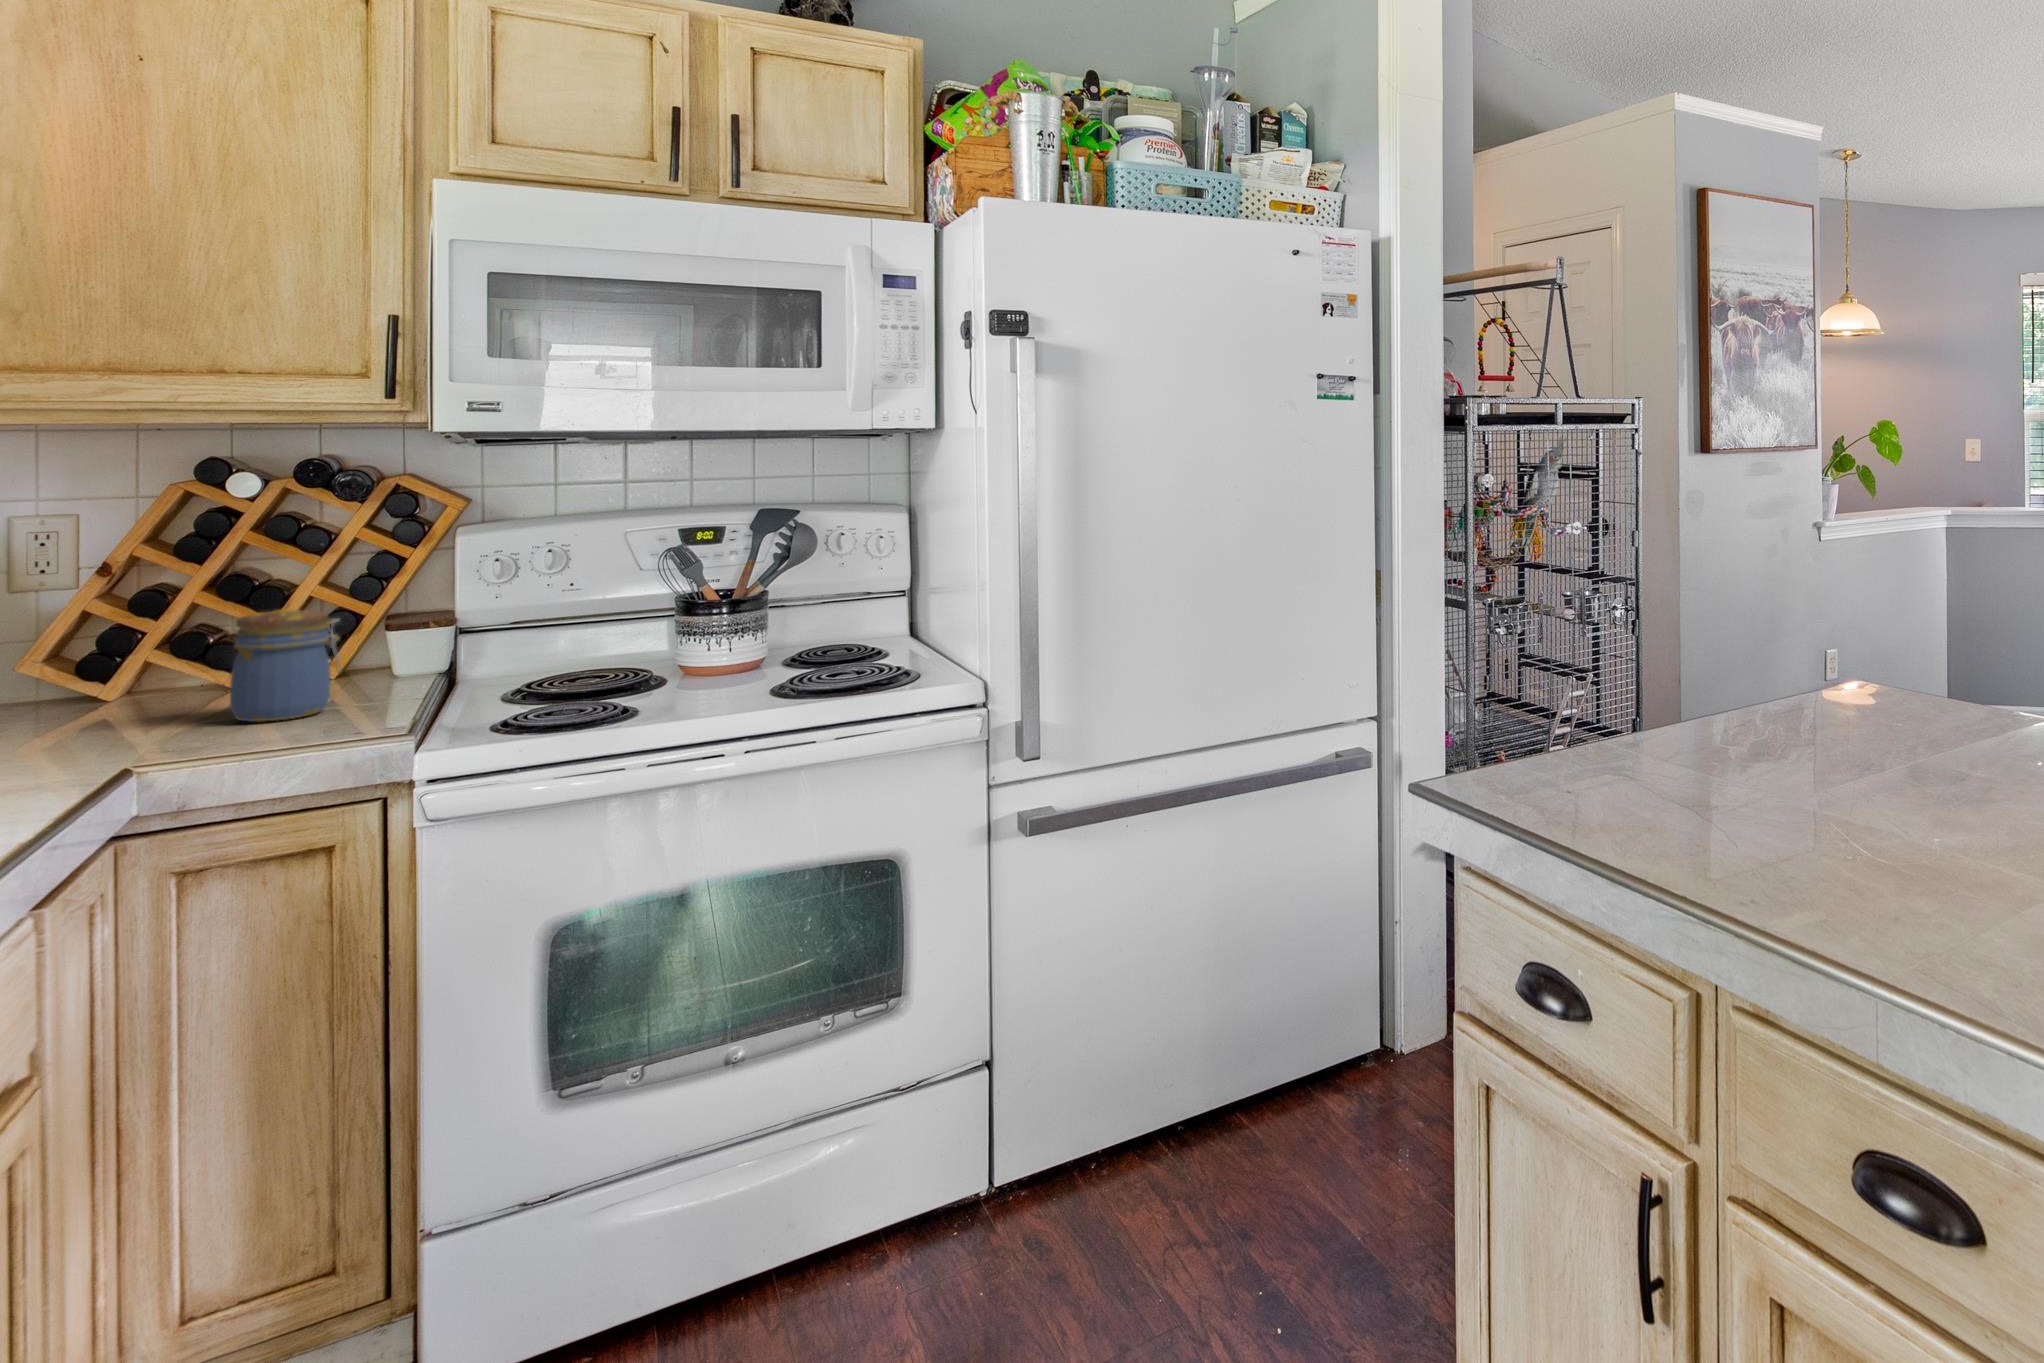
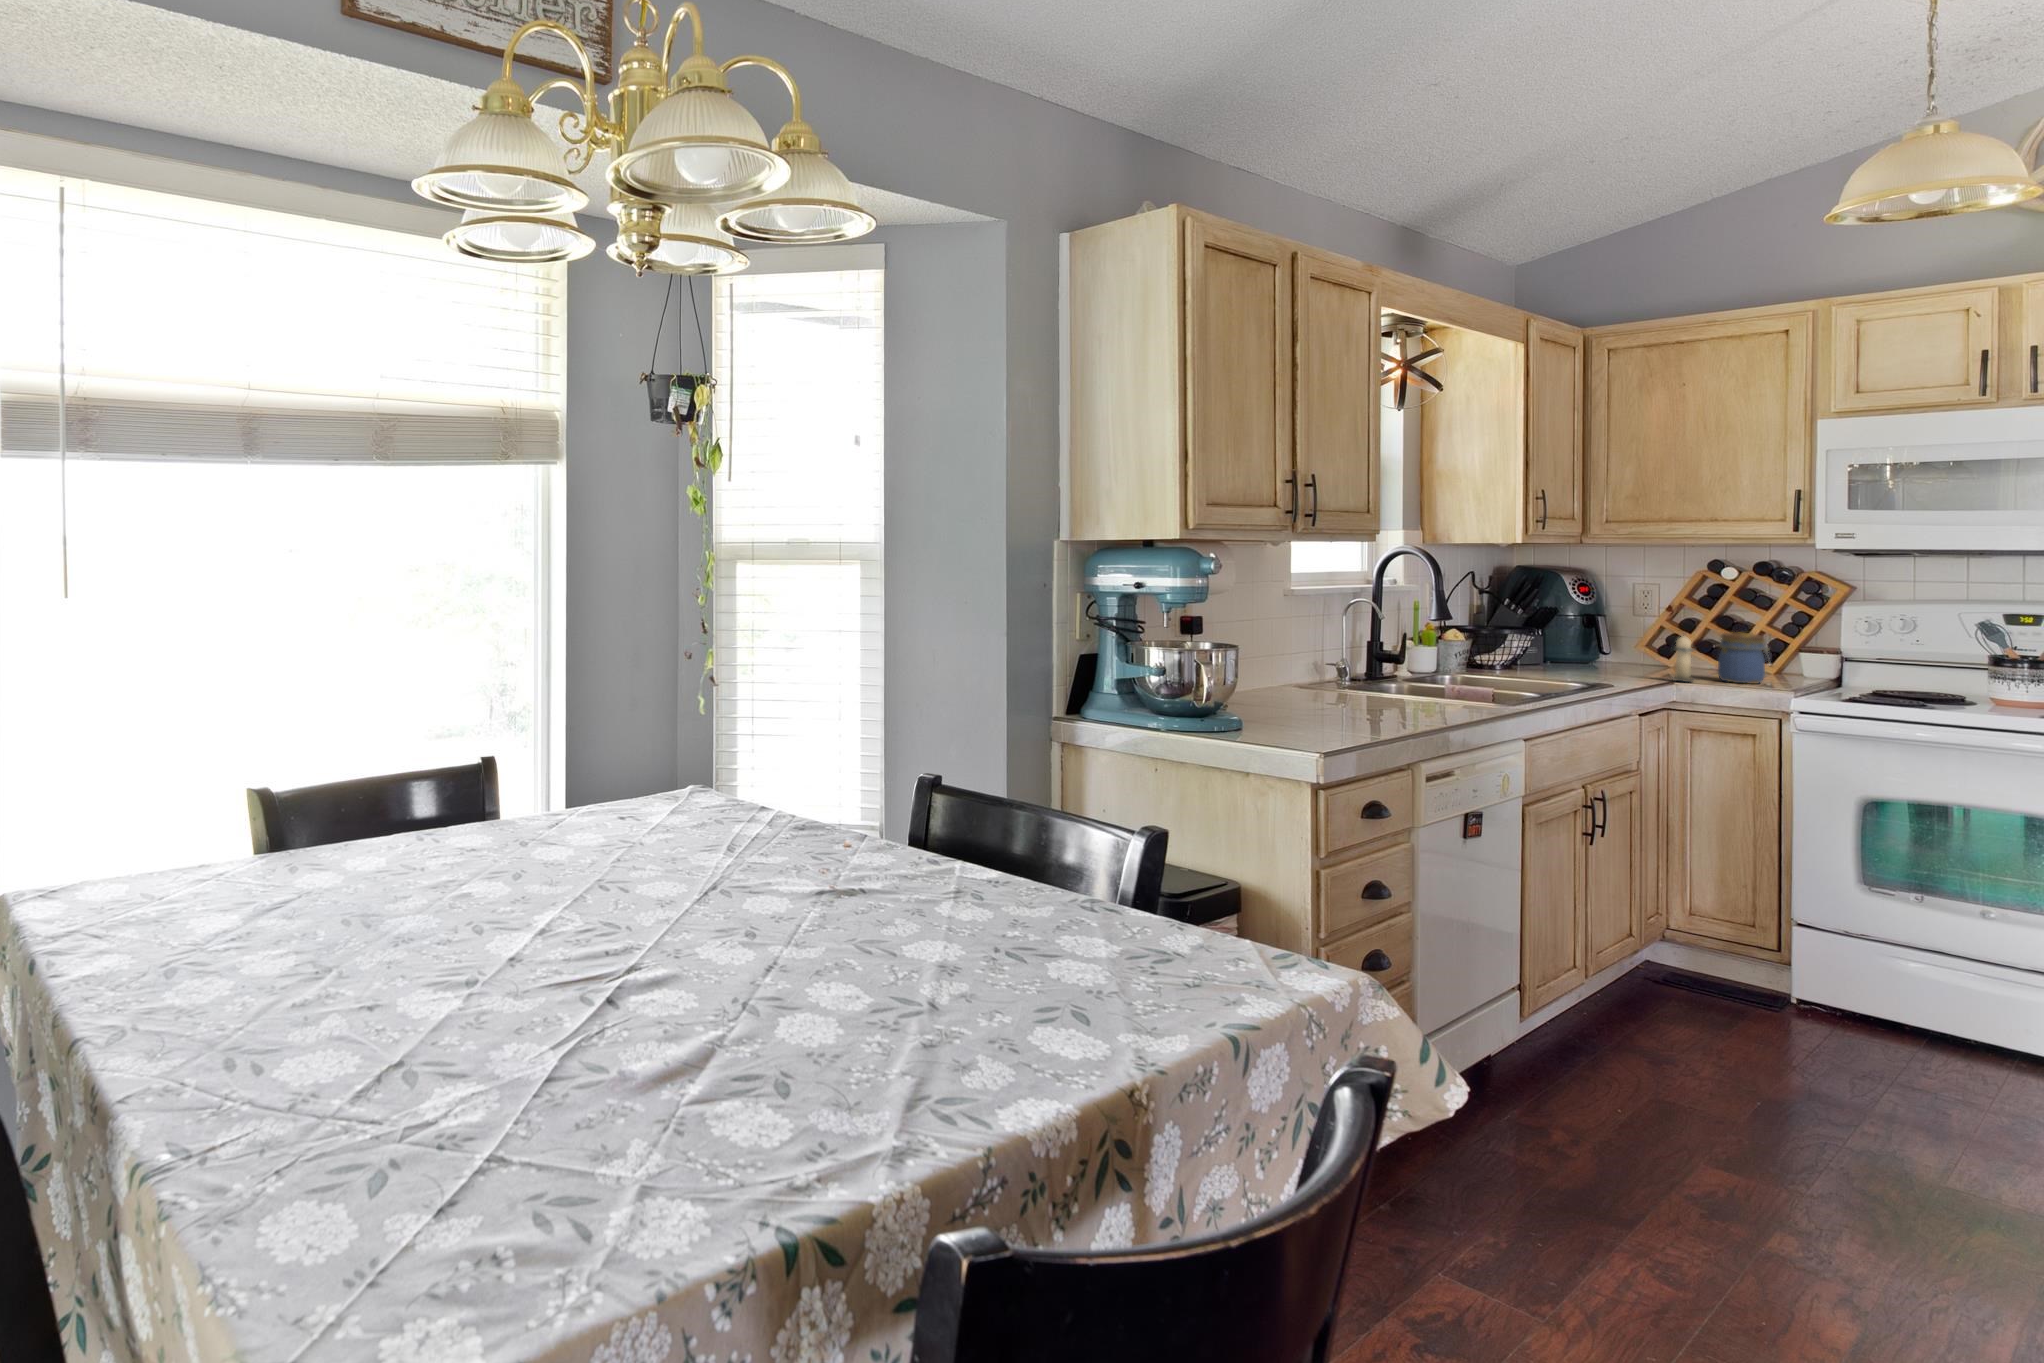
candle: none [109,631,190,750] -> present [1671,636,1696,682]

